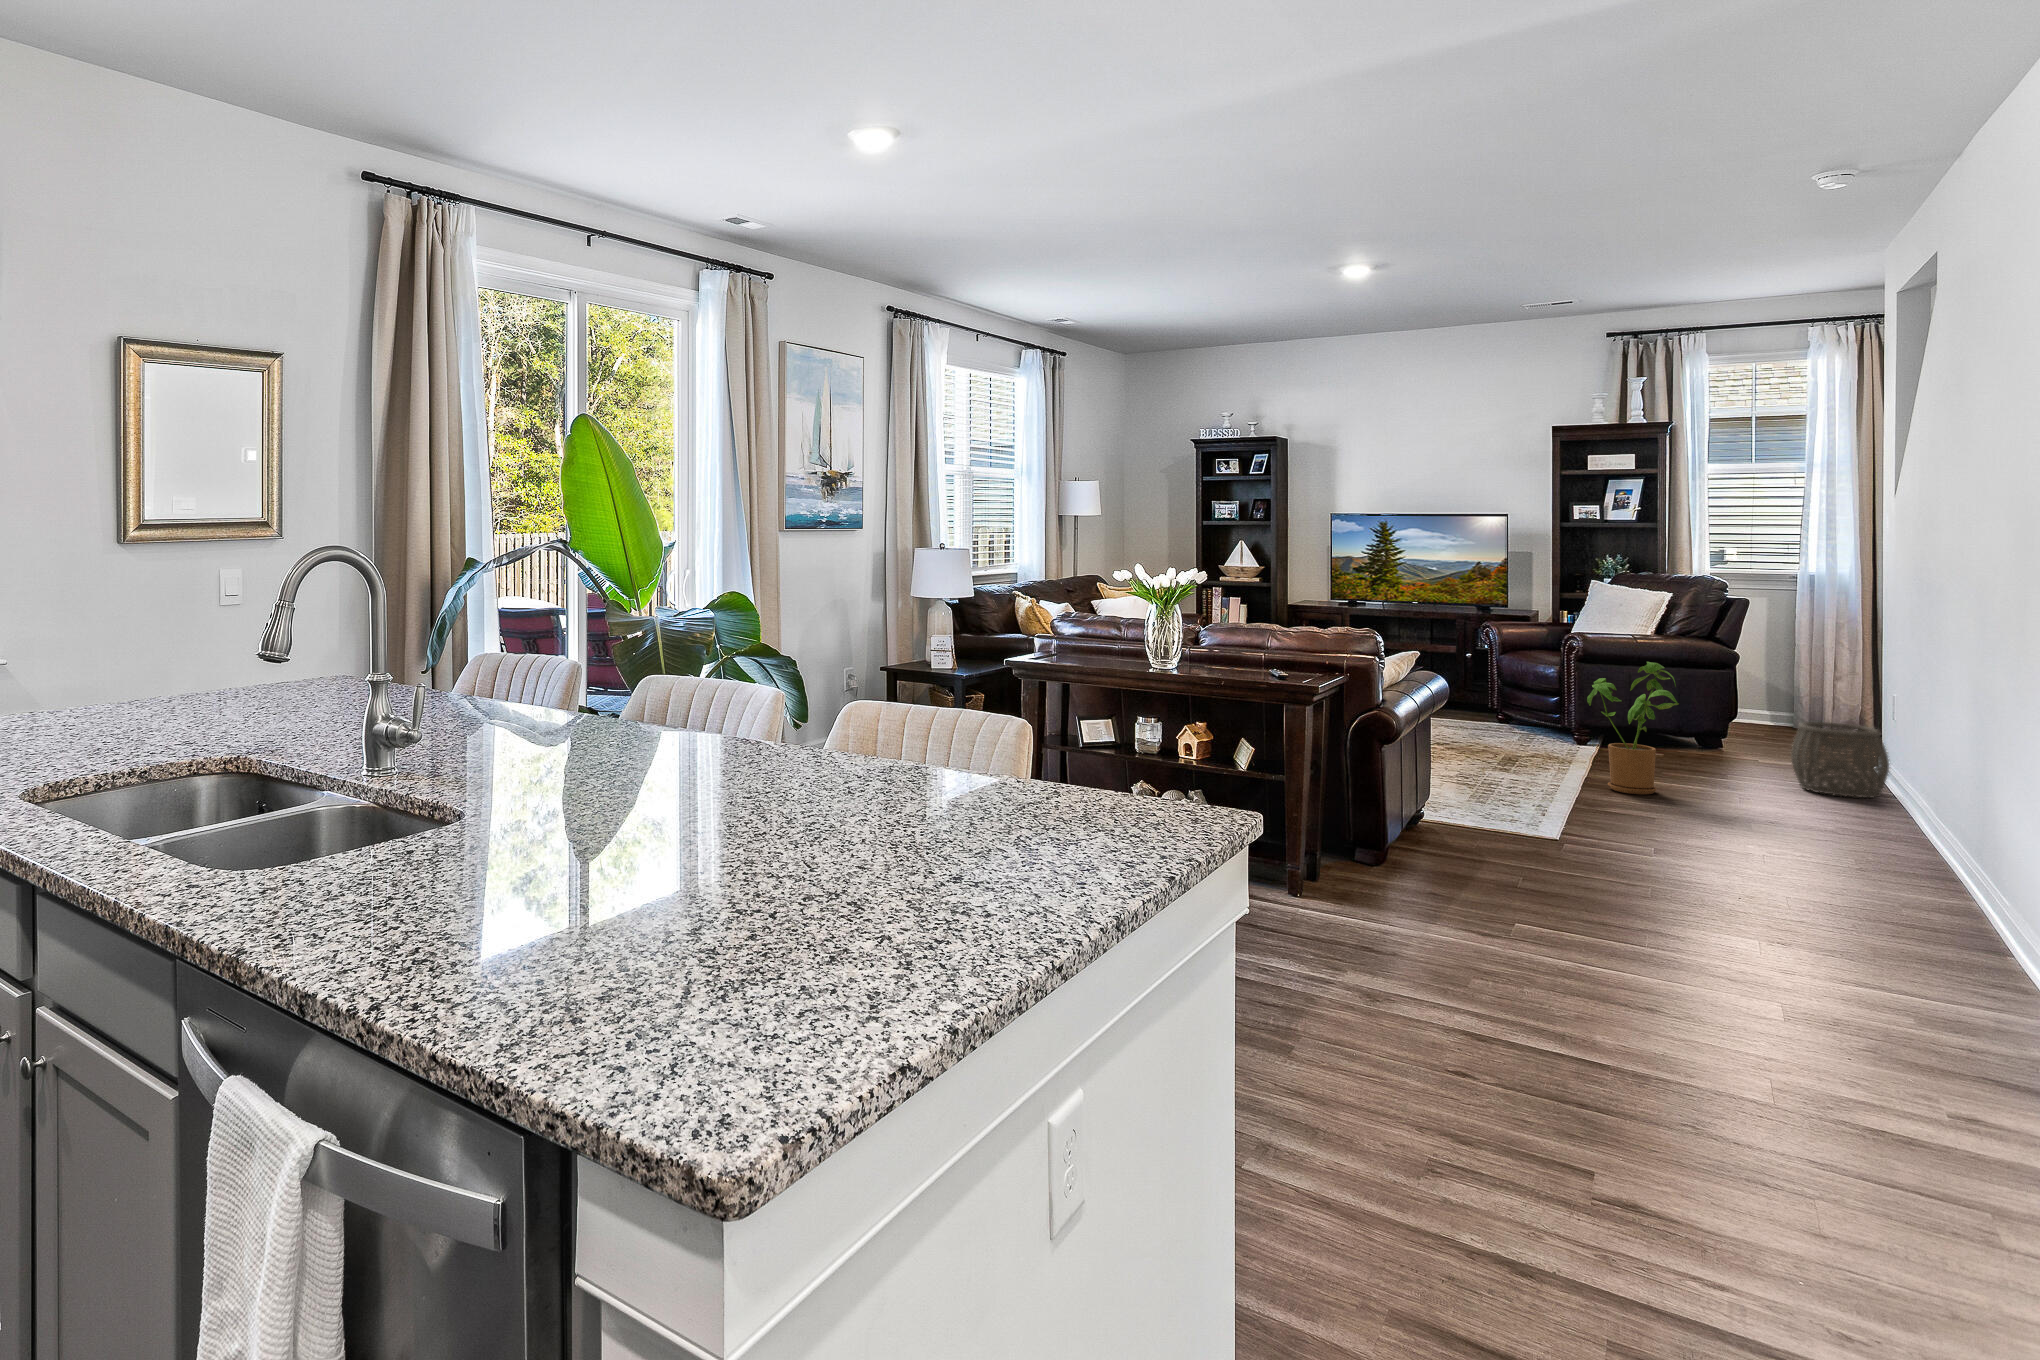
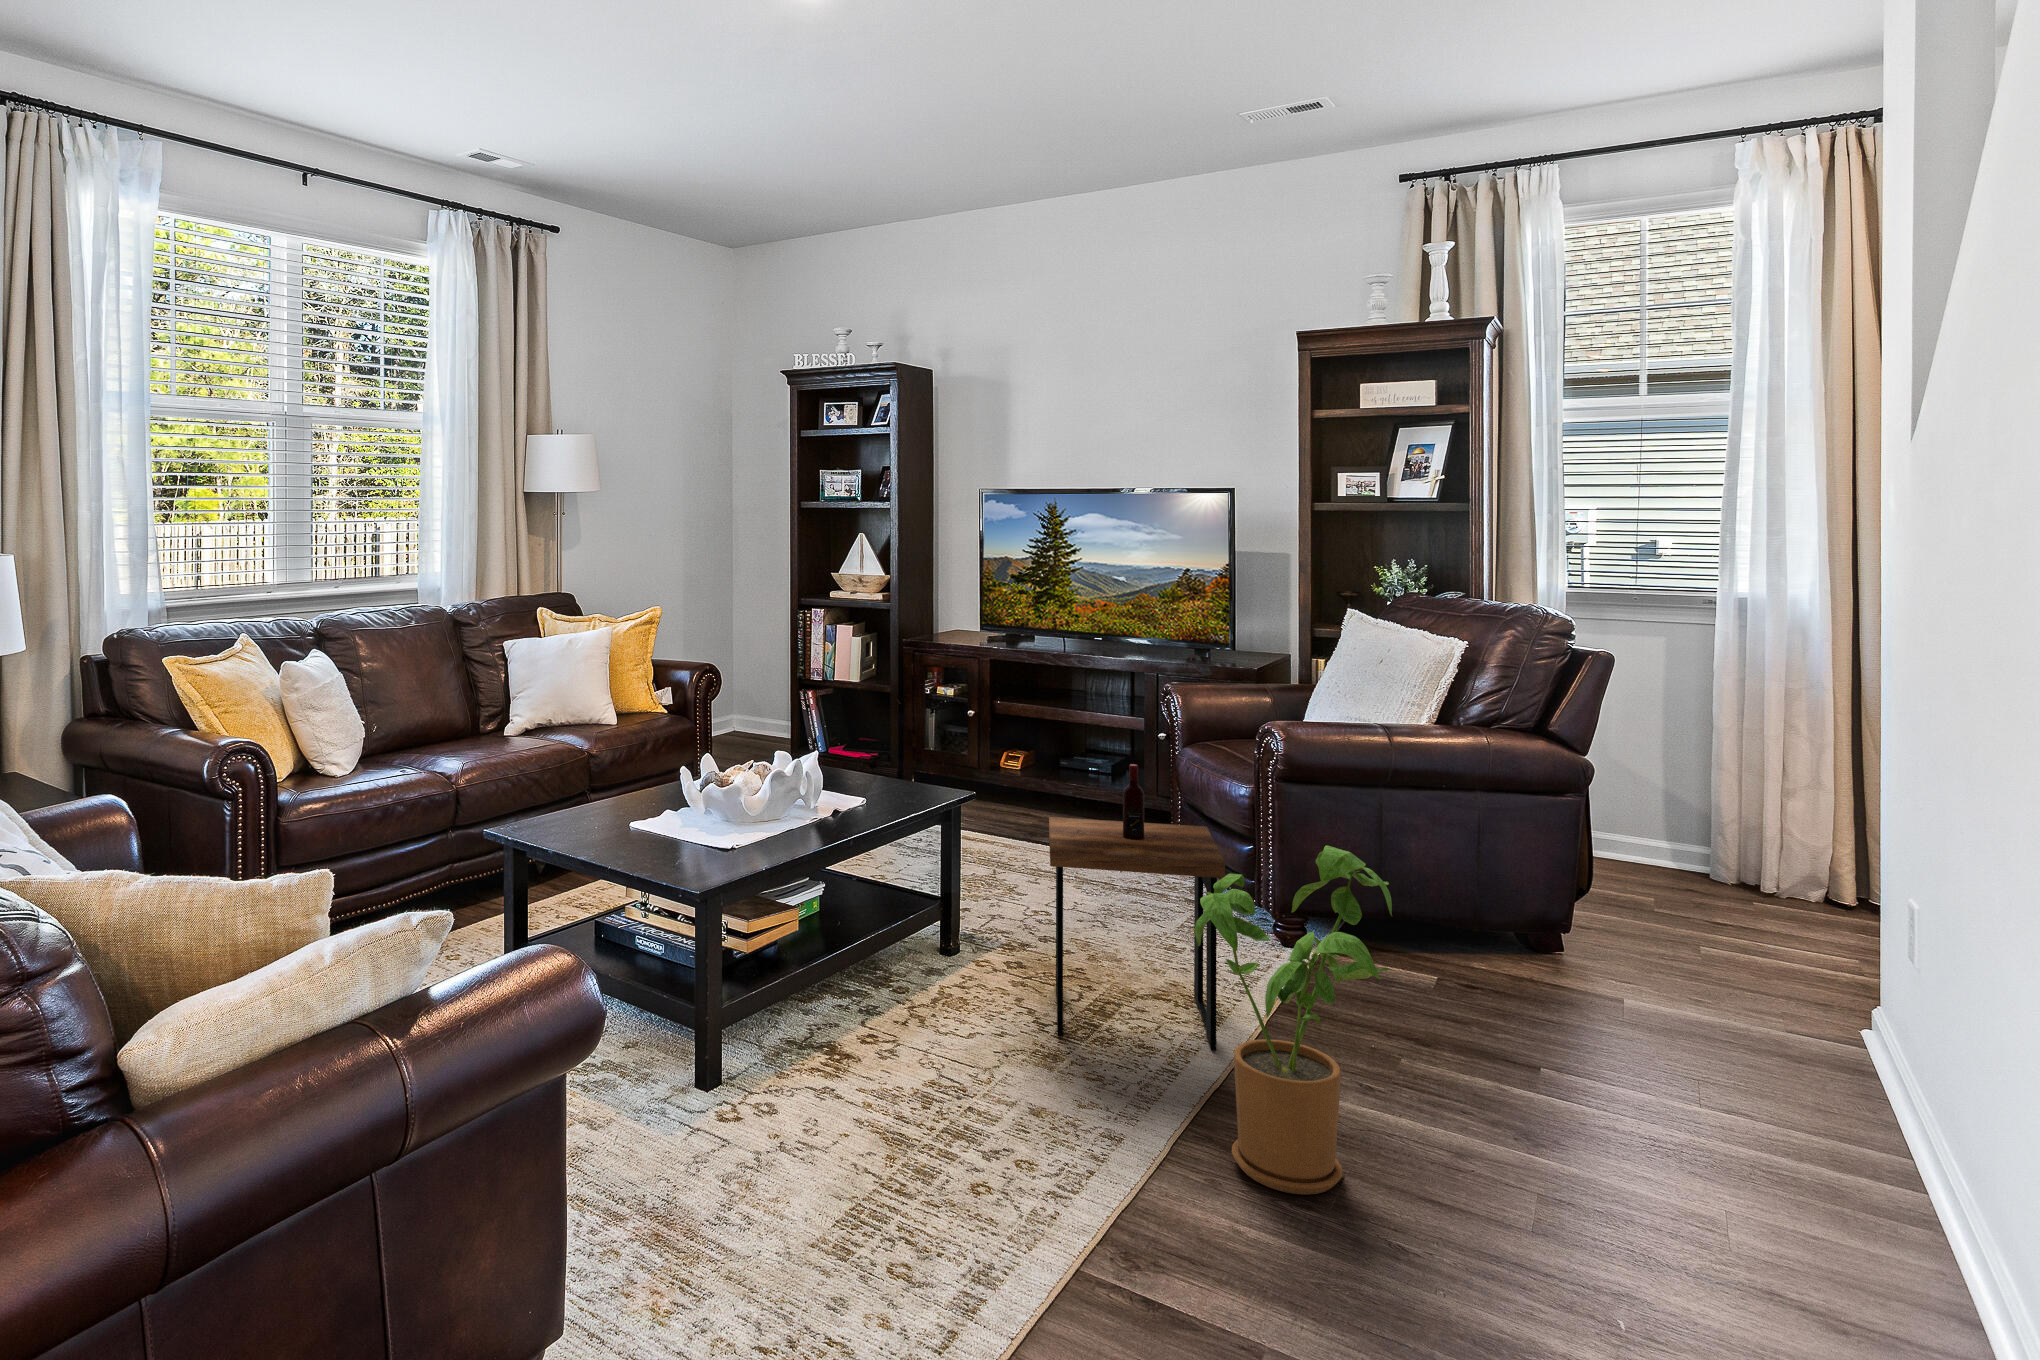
side table: none [1477,646,1580,769] -> present [1049,764,1225,1051]
woven basket: present [1791,722,1889,798] -> none [1679,985,1932,1221]

